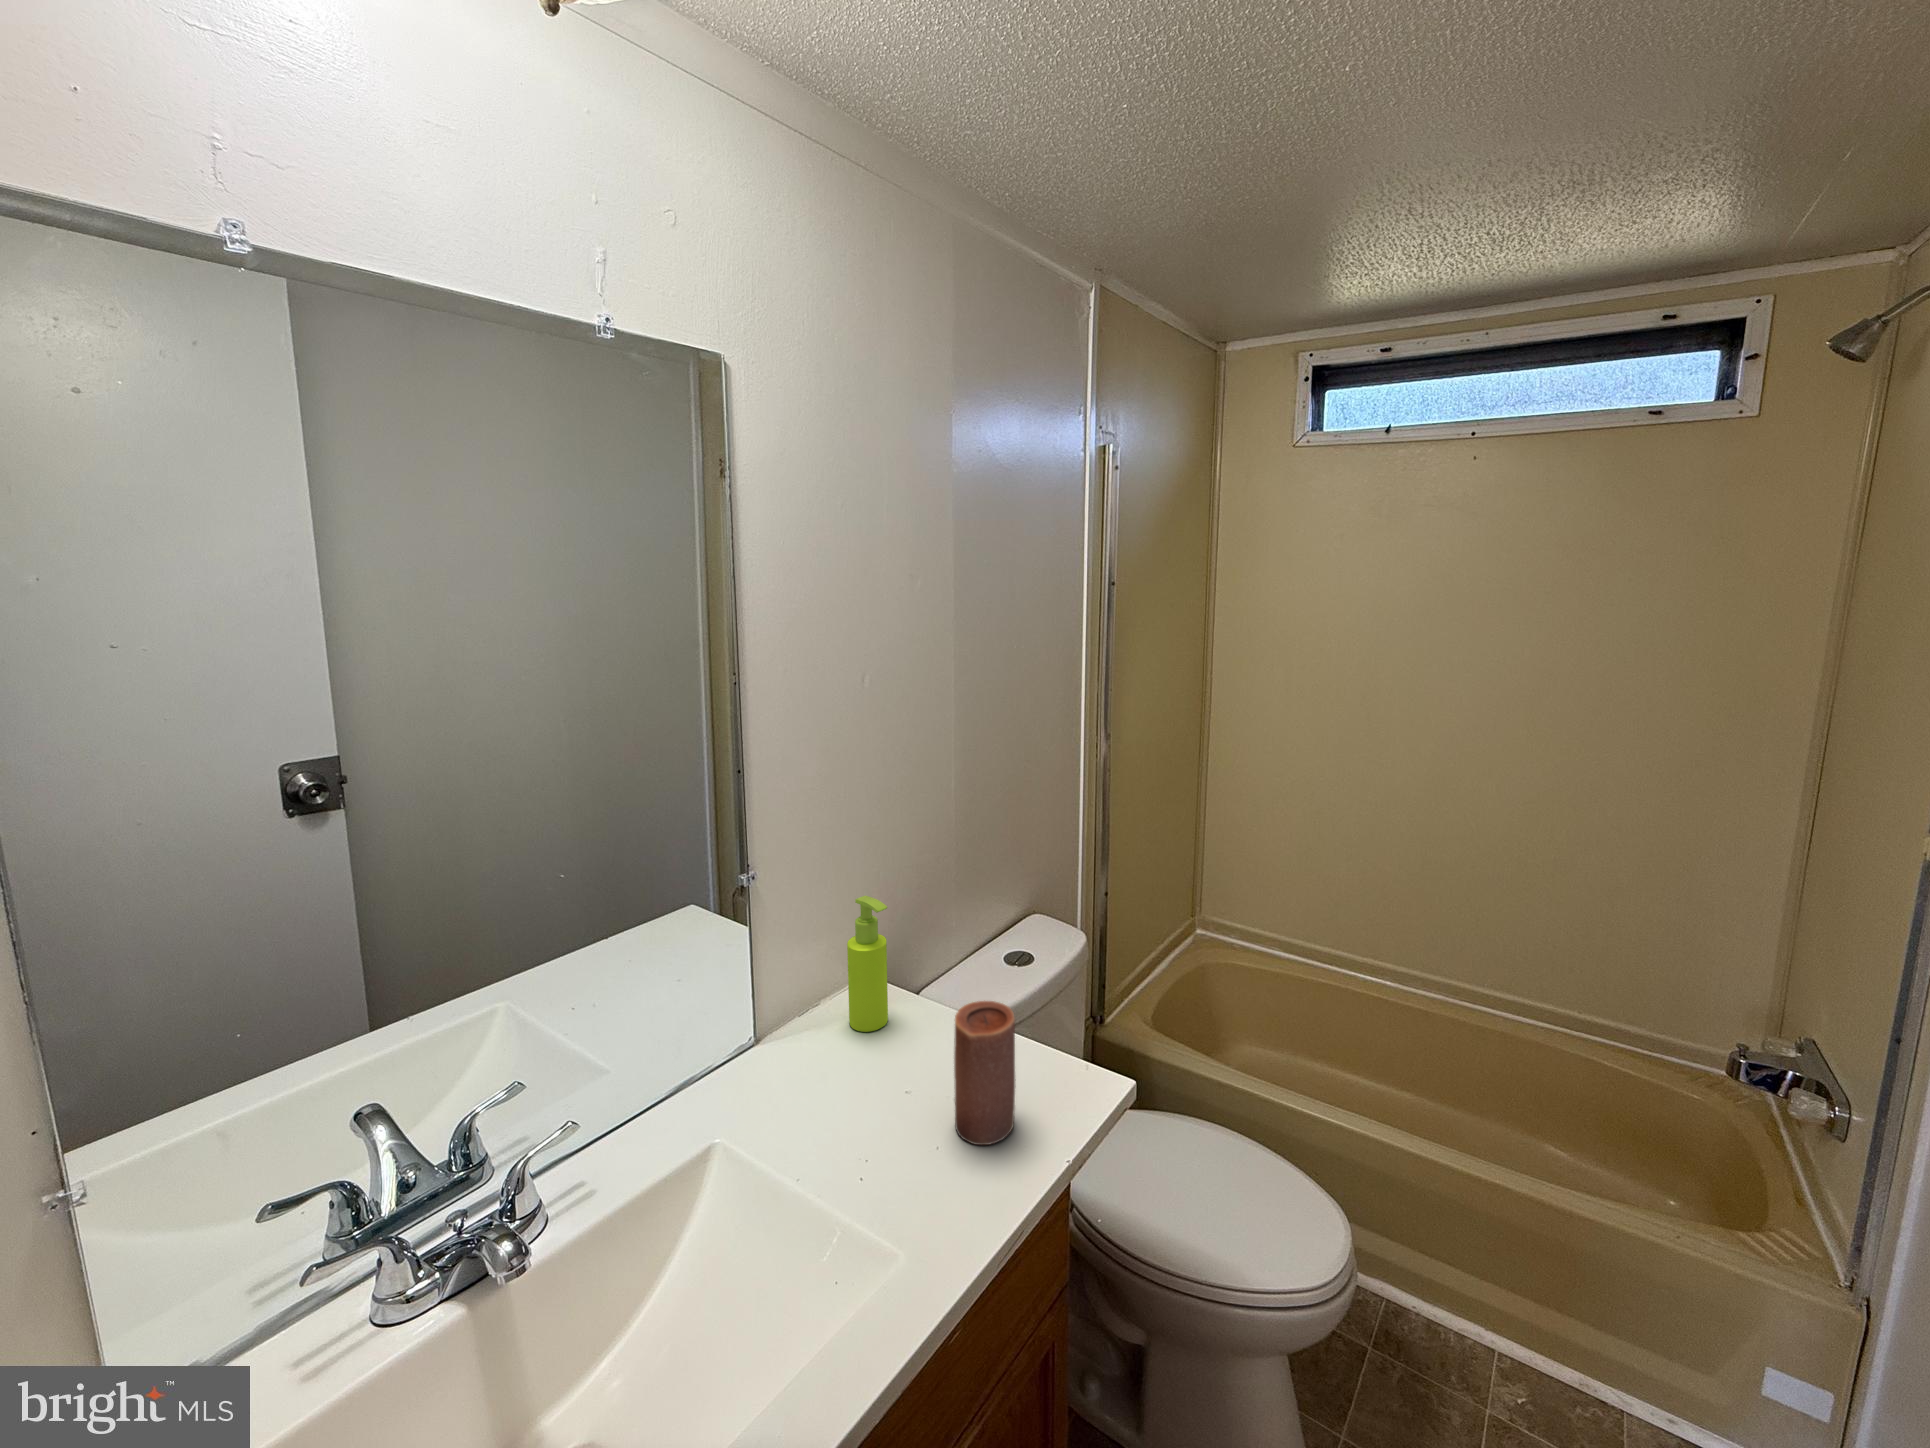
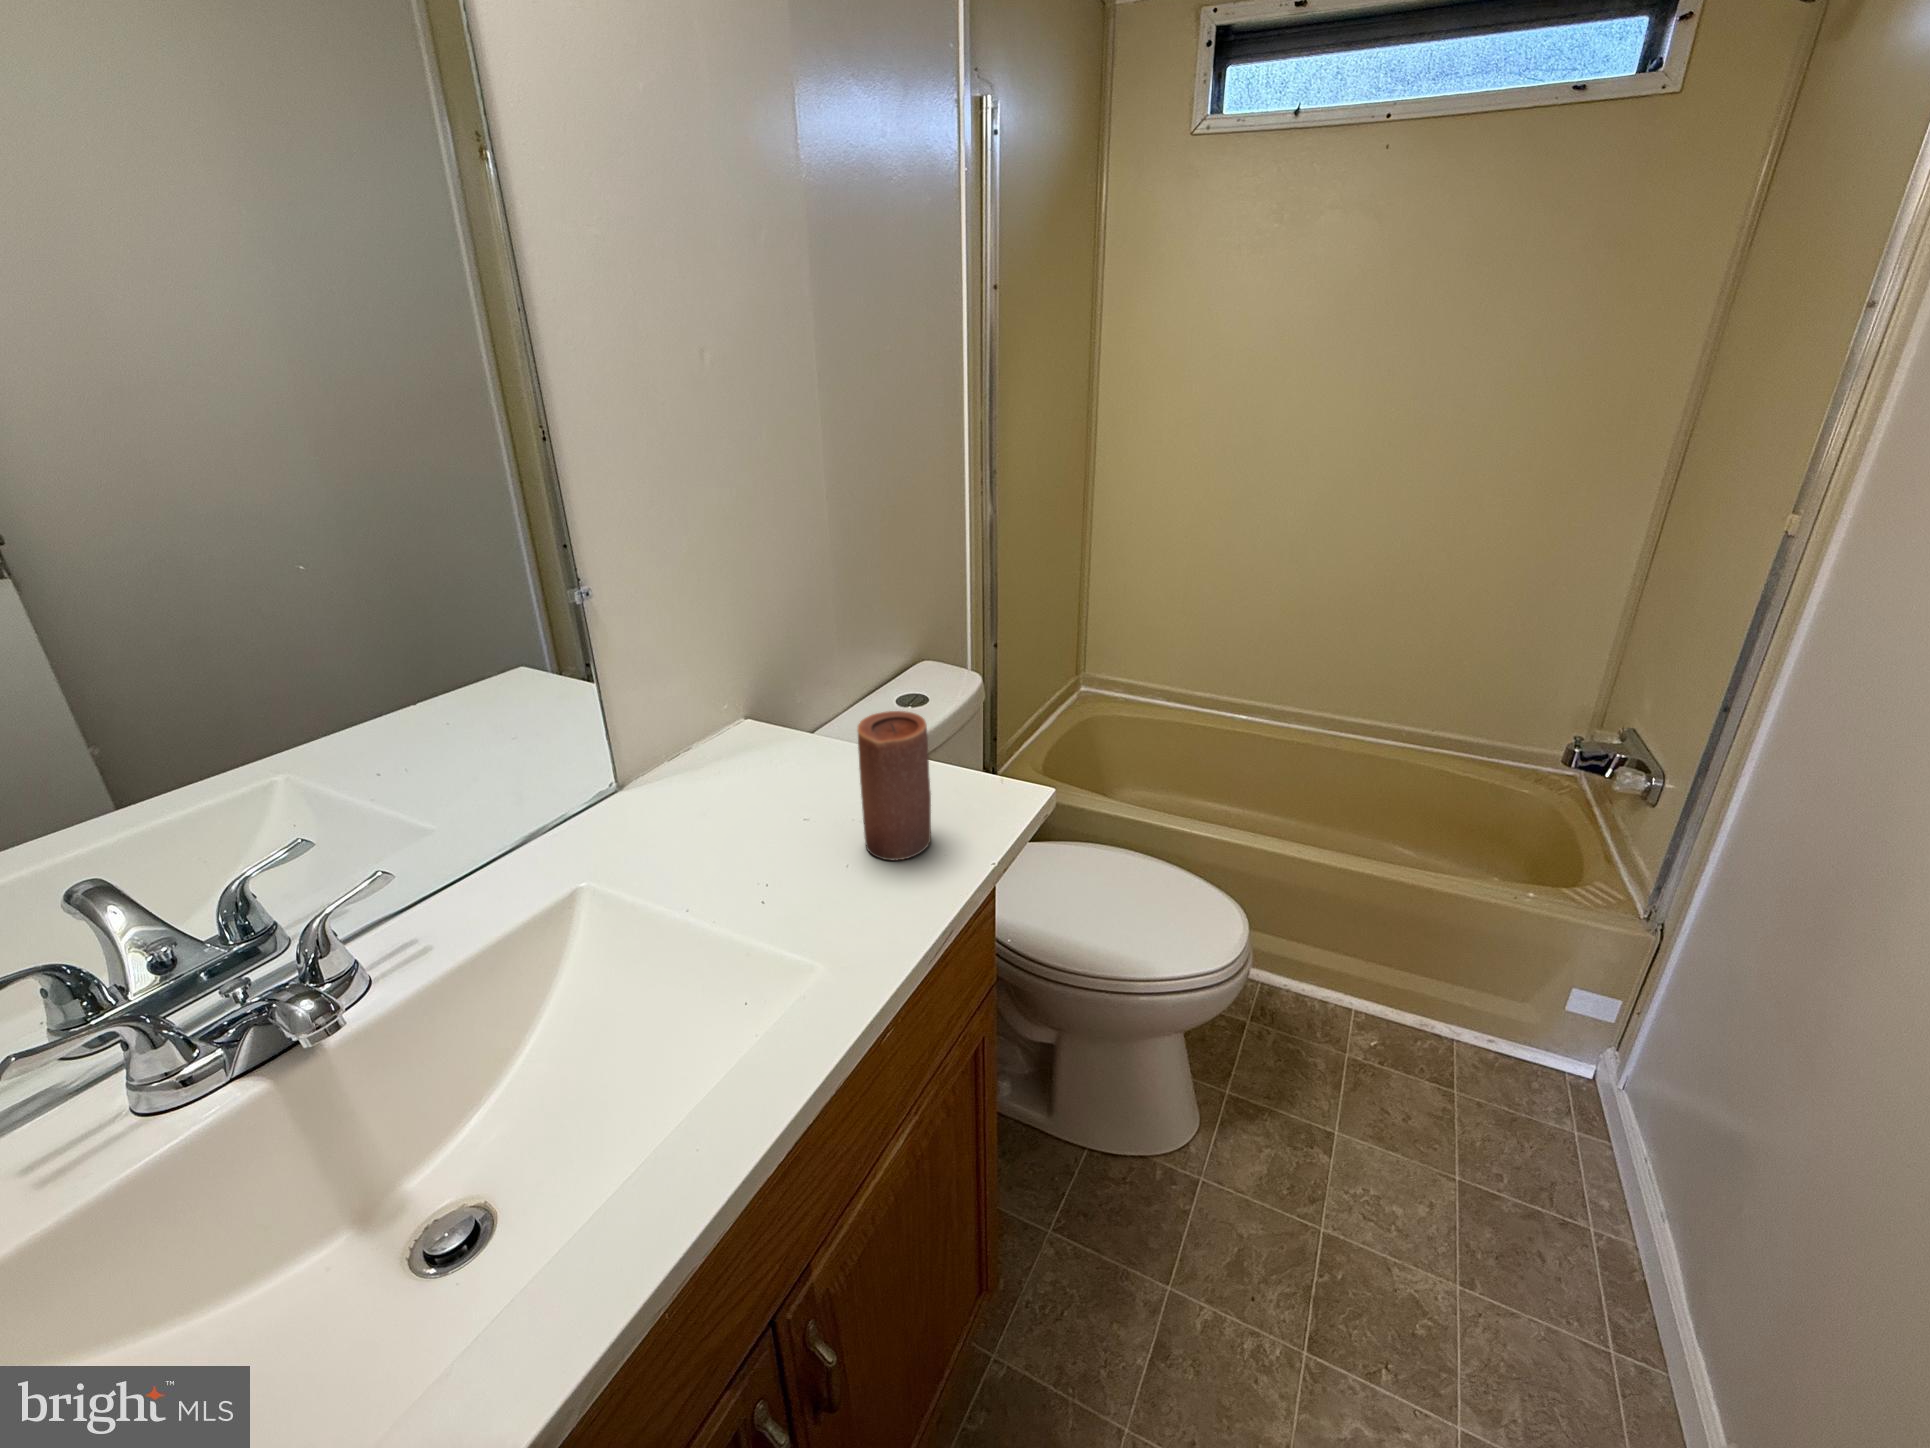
soap dispenser: present [847,896,888,1032] -> none [716,620,774,772]

